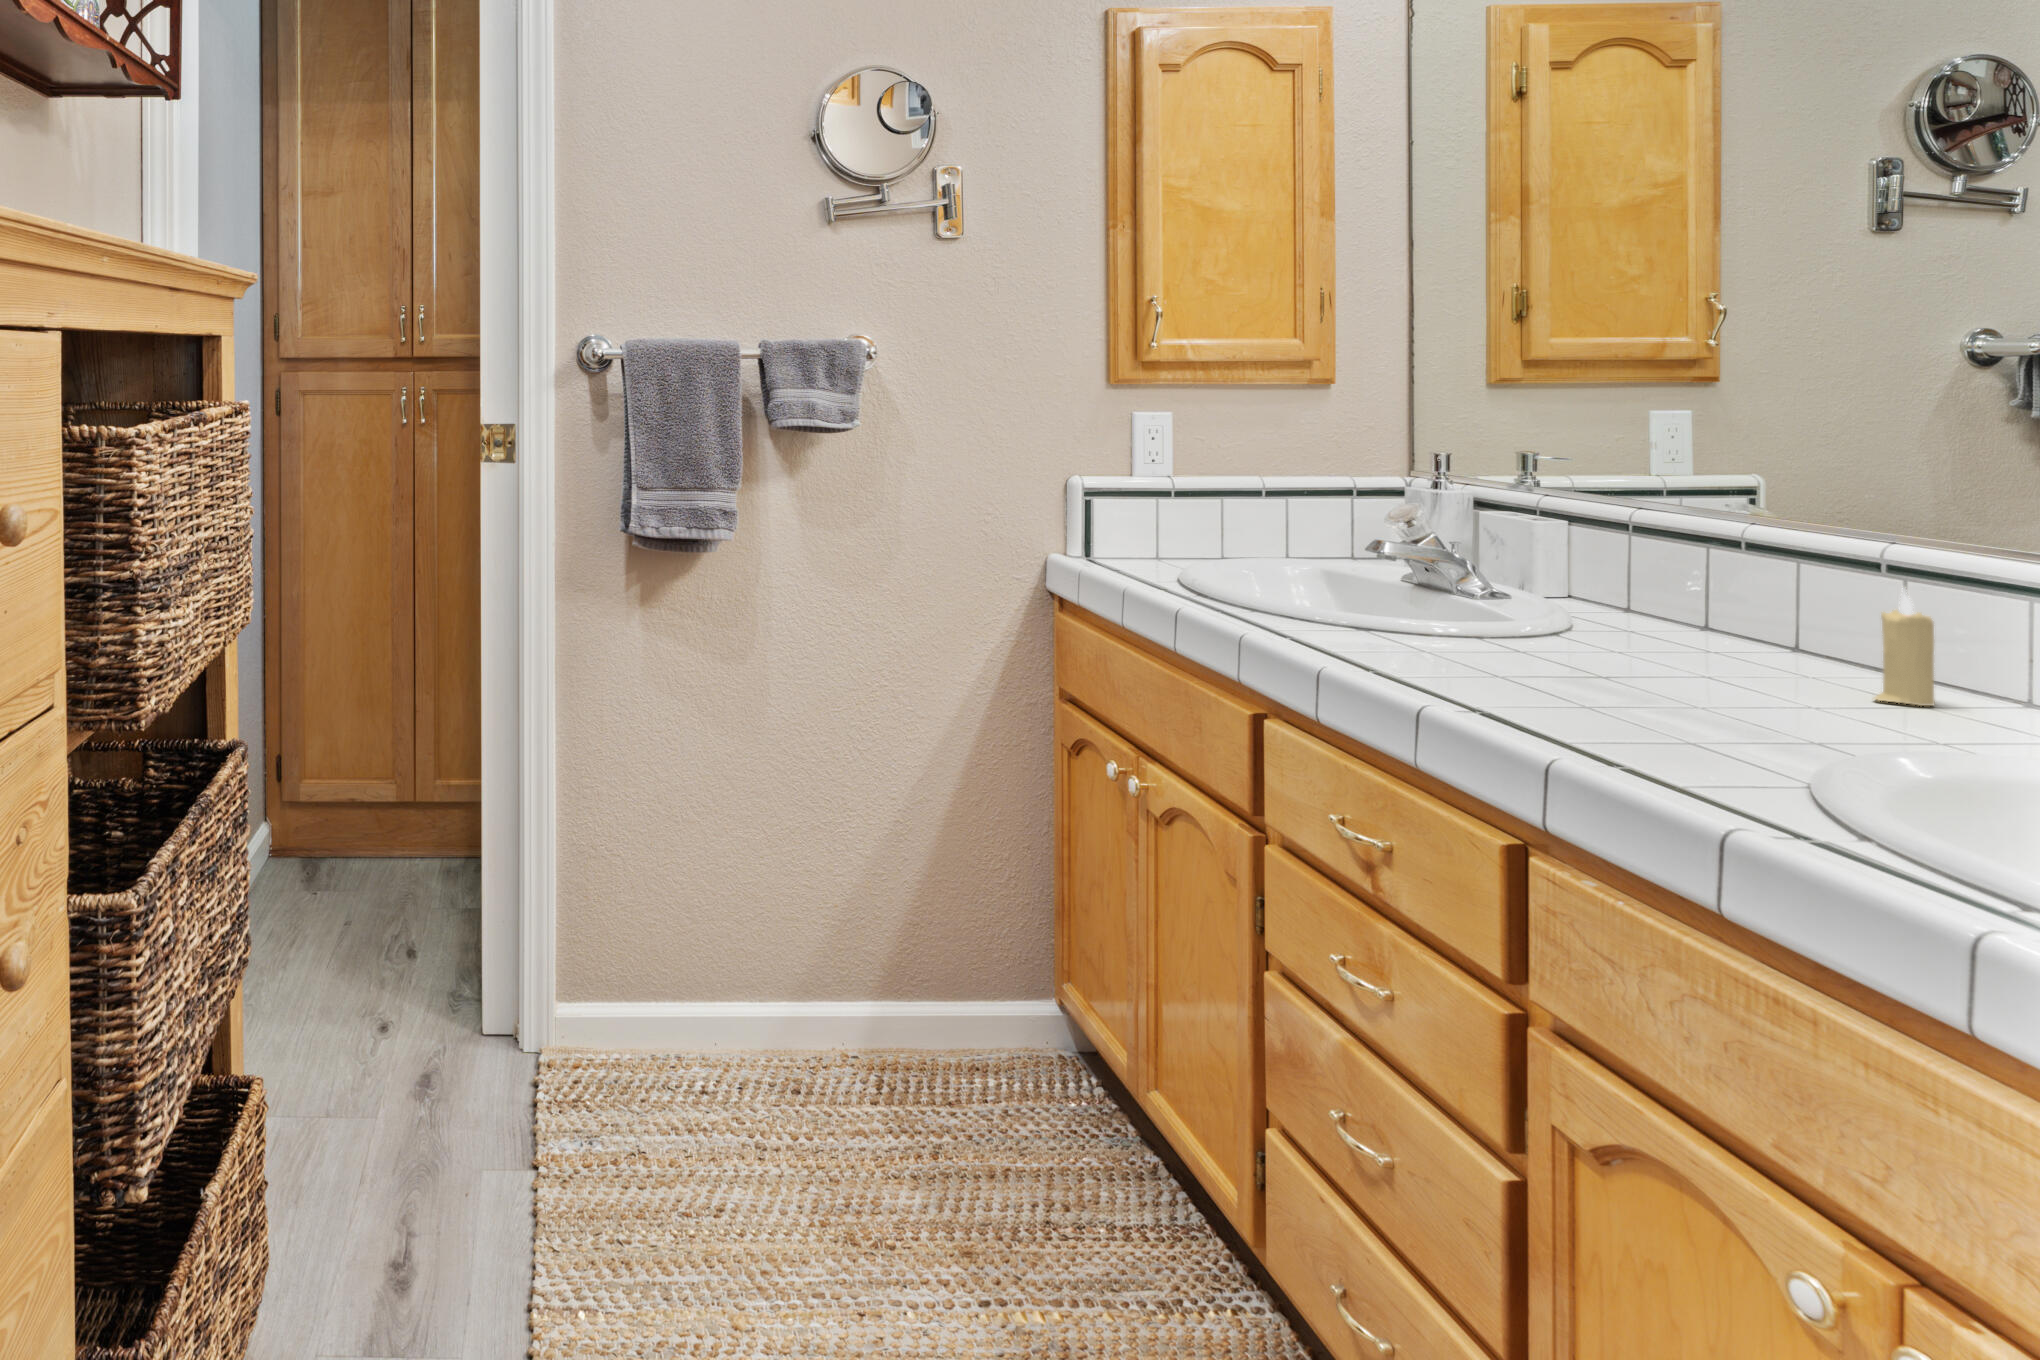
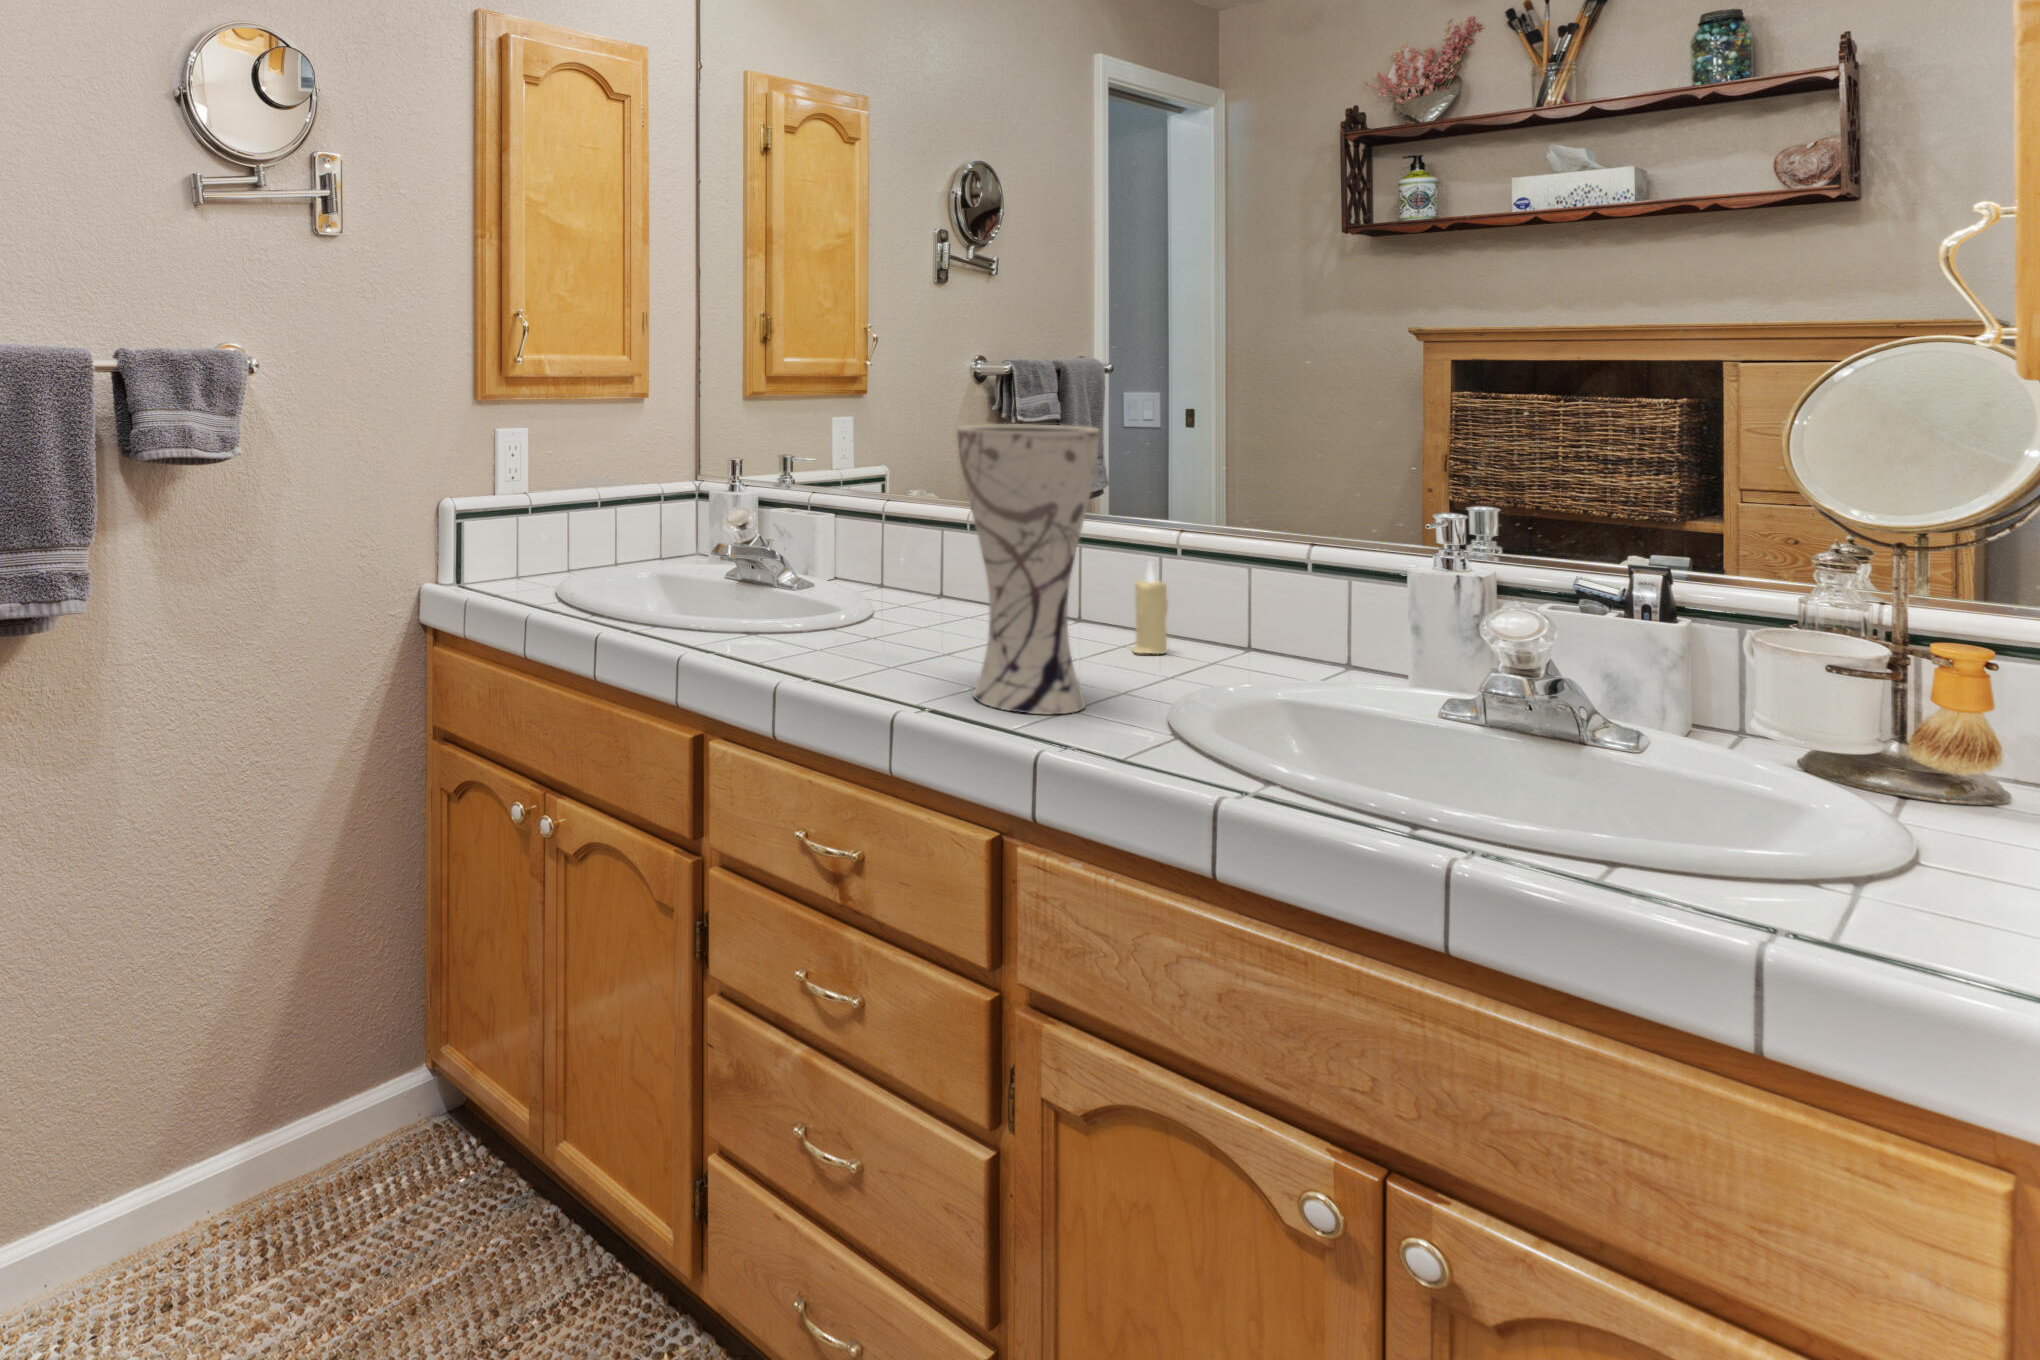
vase: none [1493,409,1680,726] -> present [957,424,1100,714]

